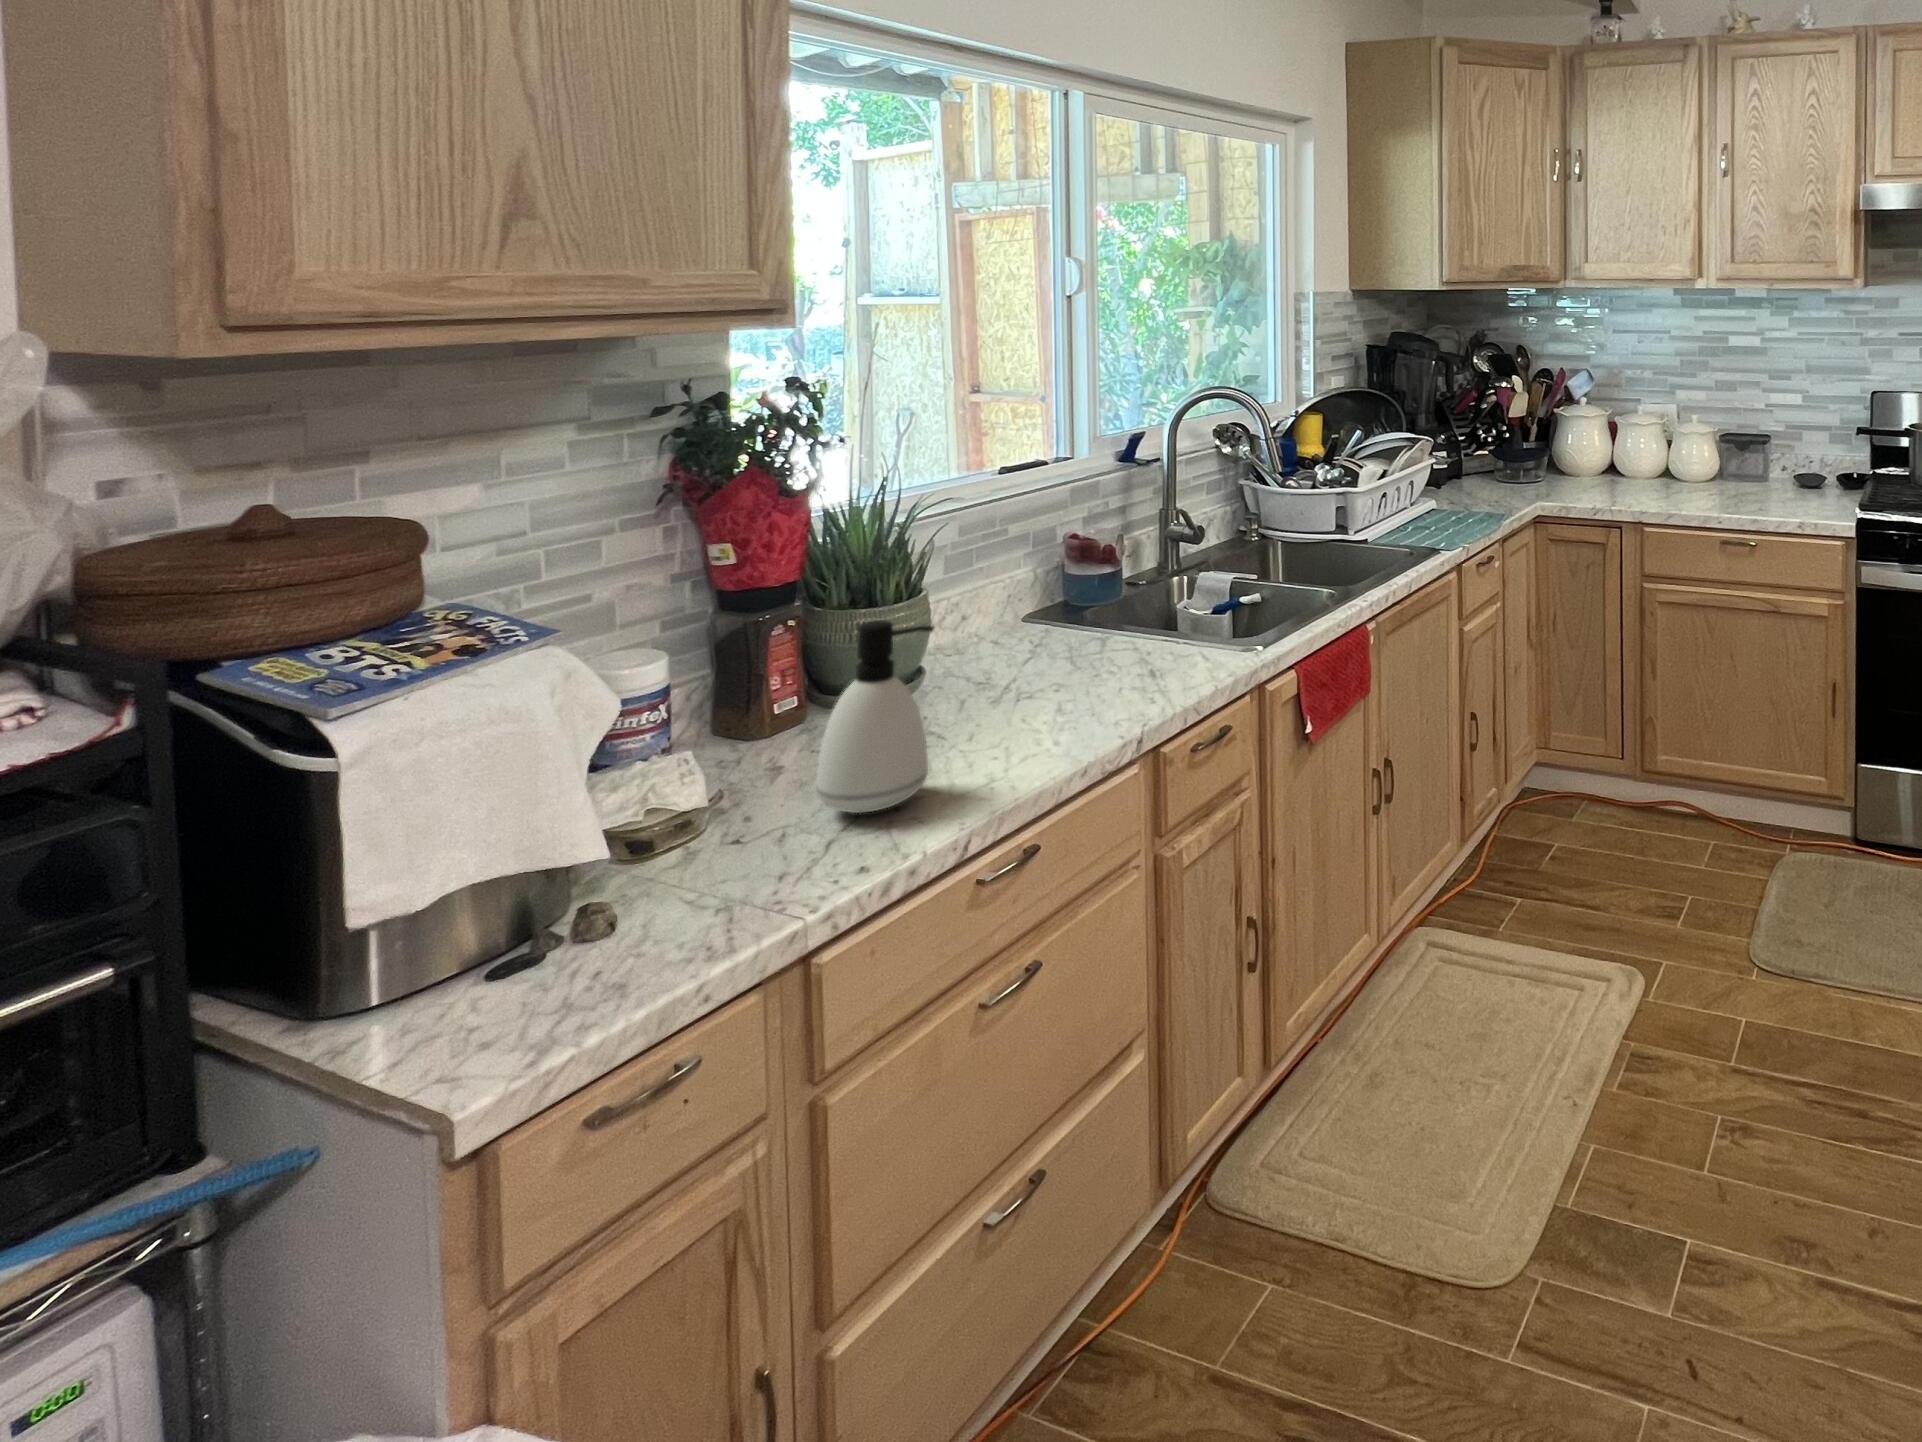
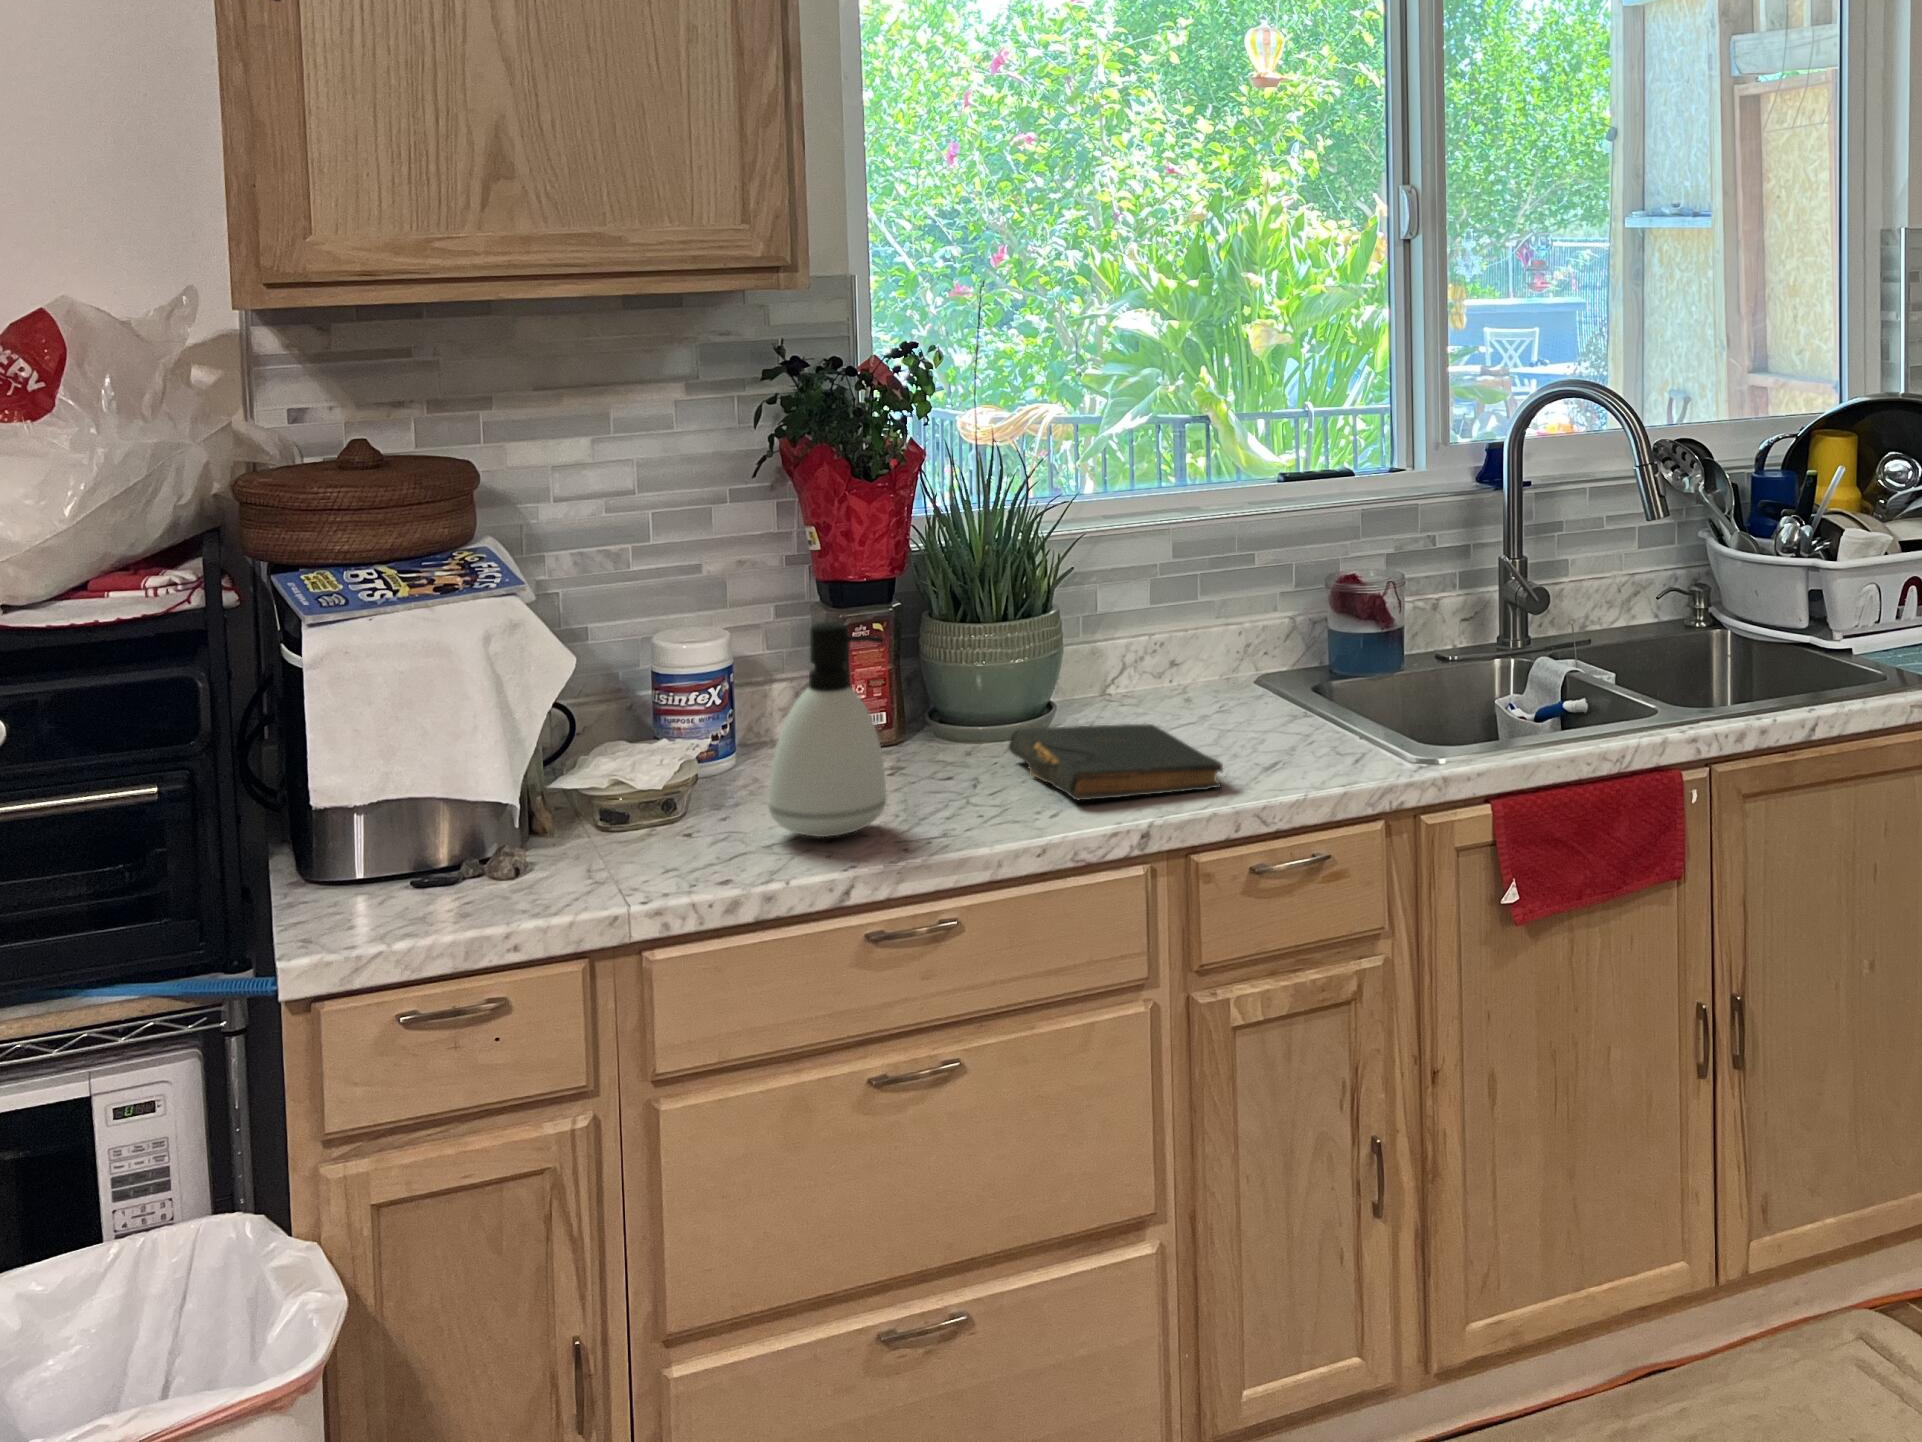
book: none [924,659,1130,728] -> present [1009,724,1223,800]

